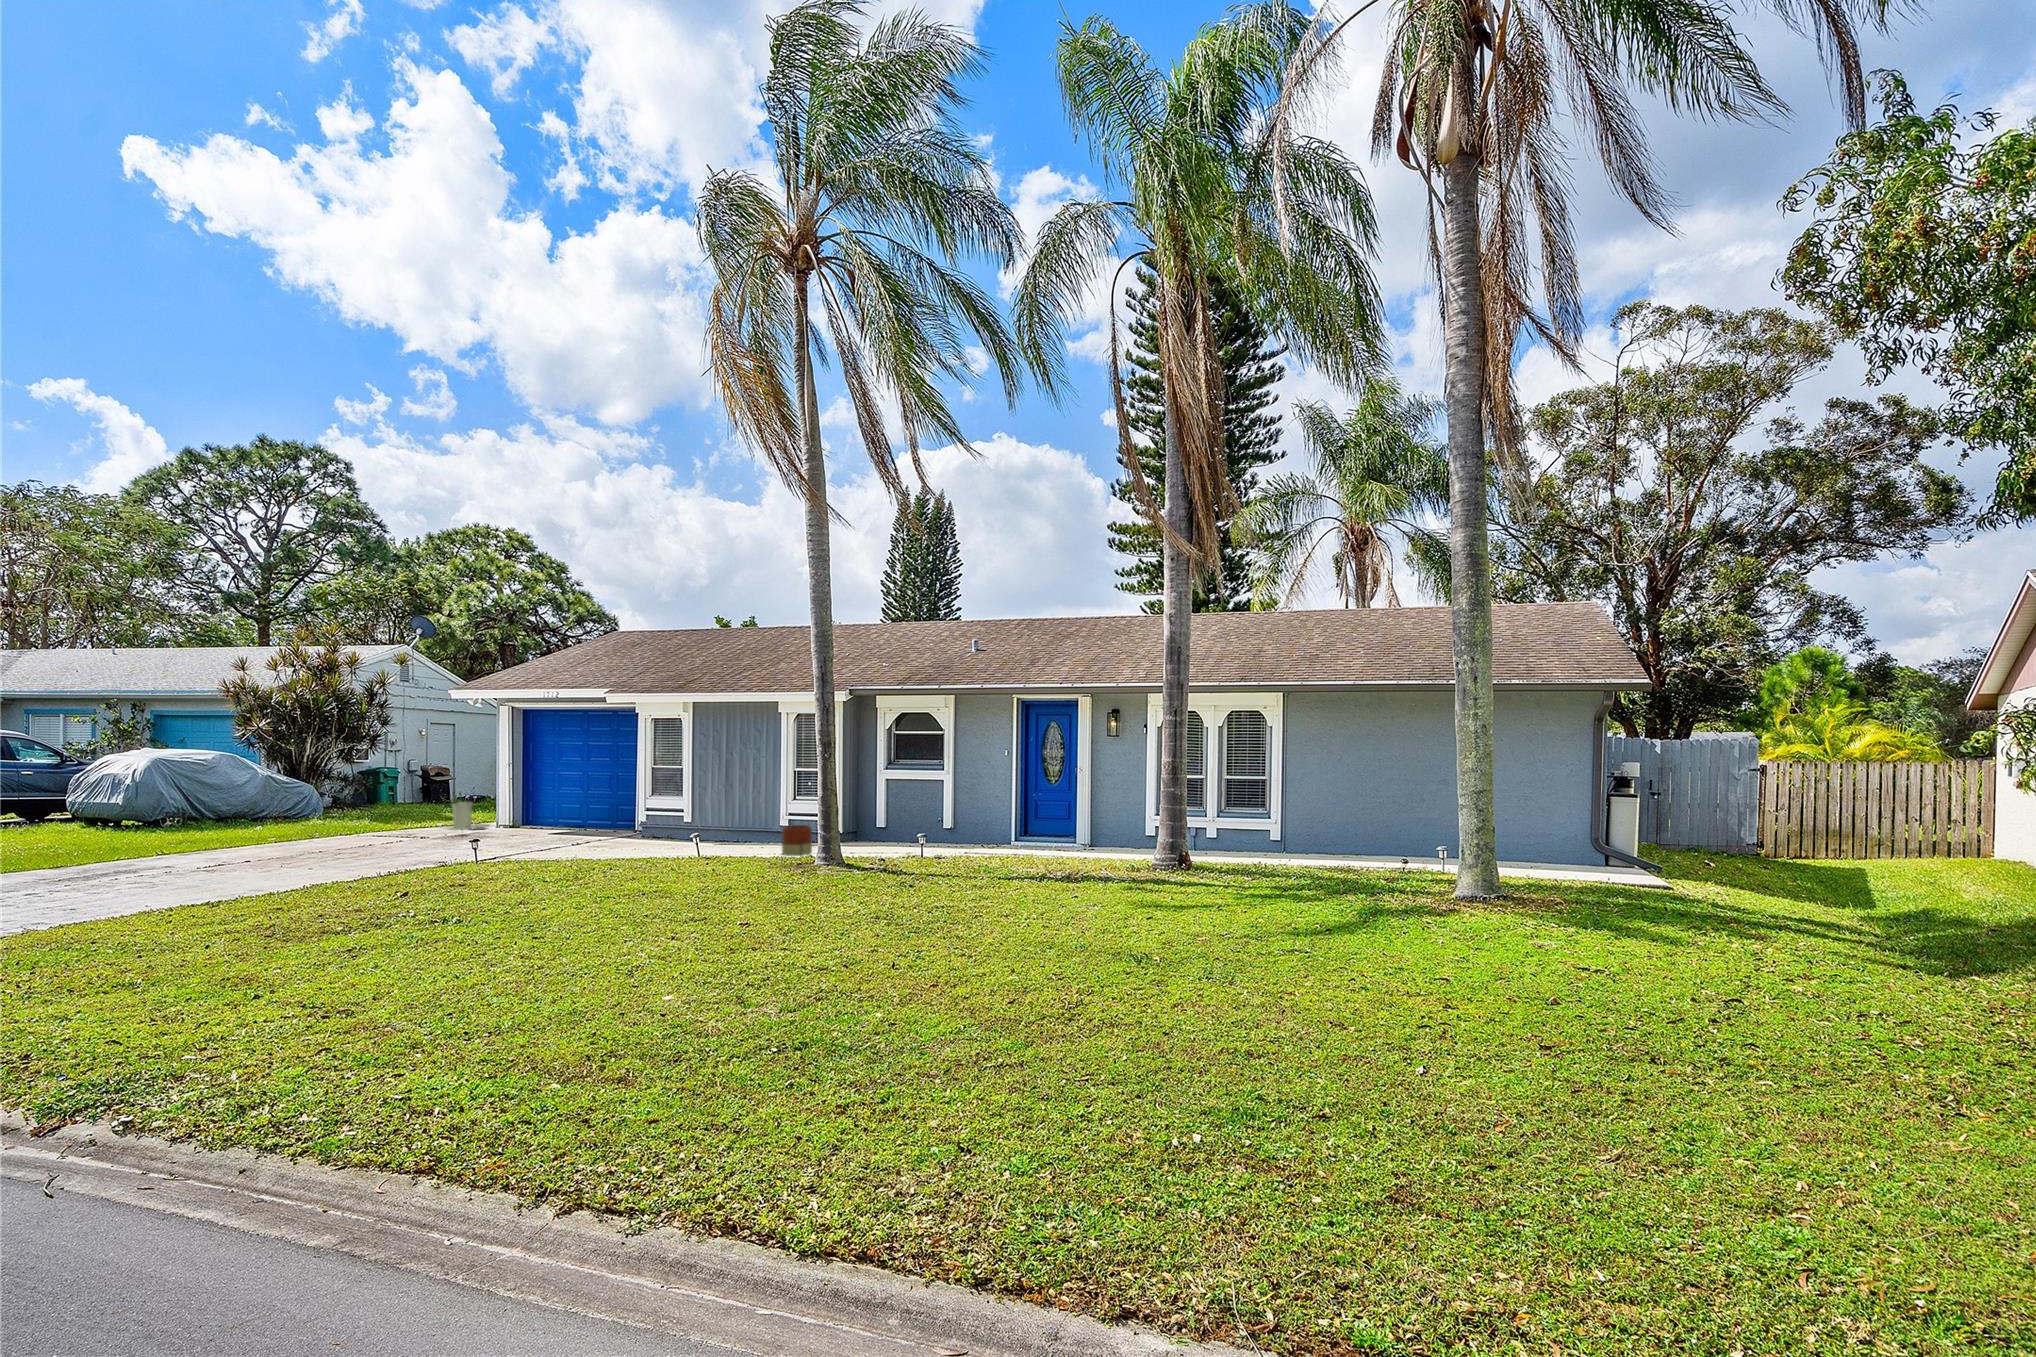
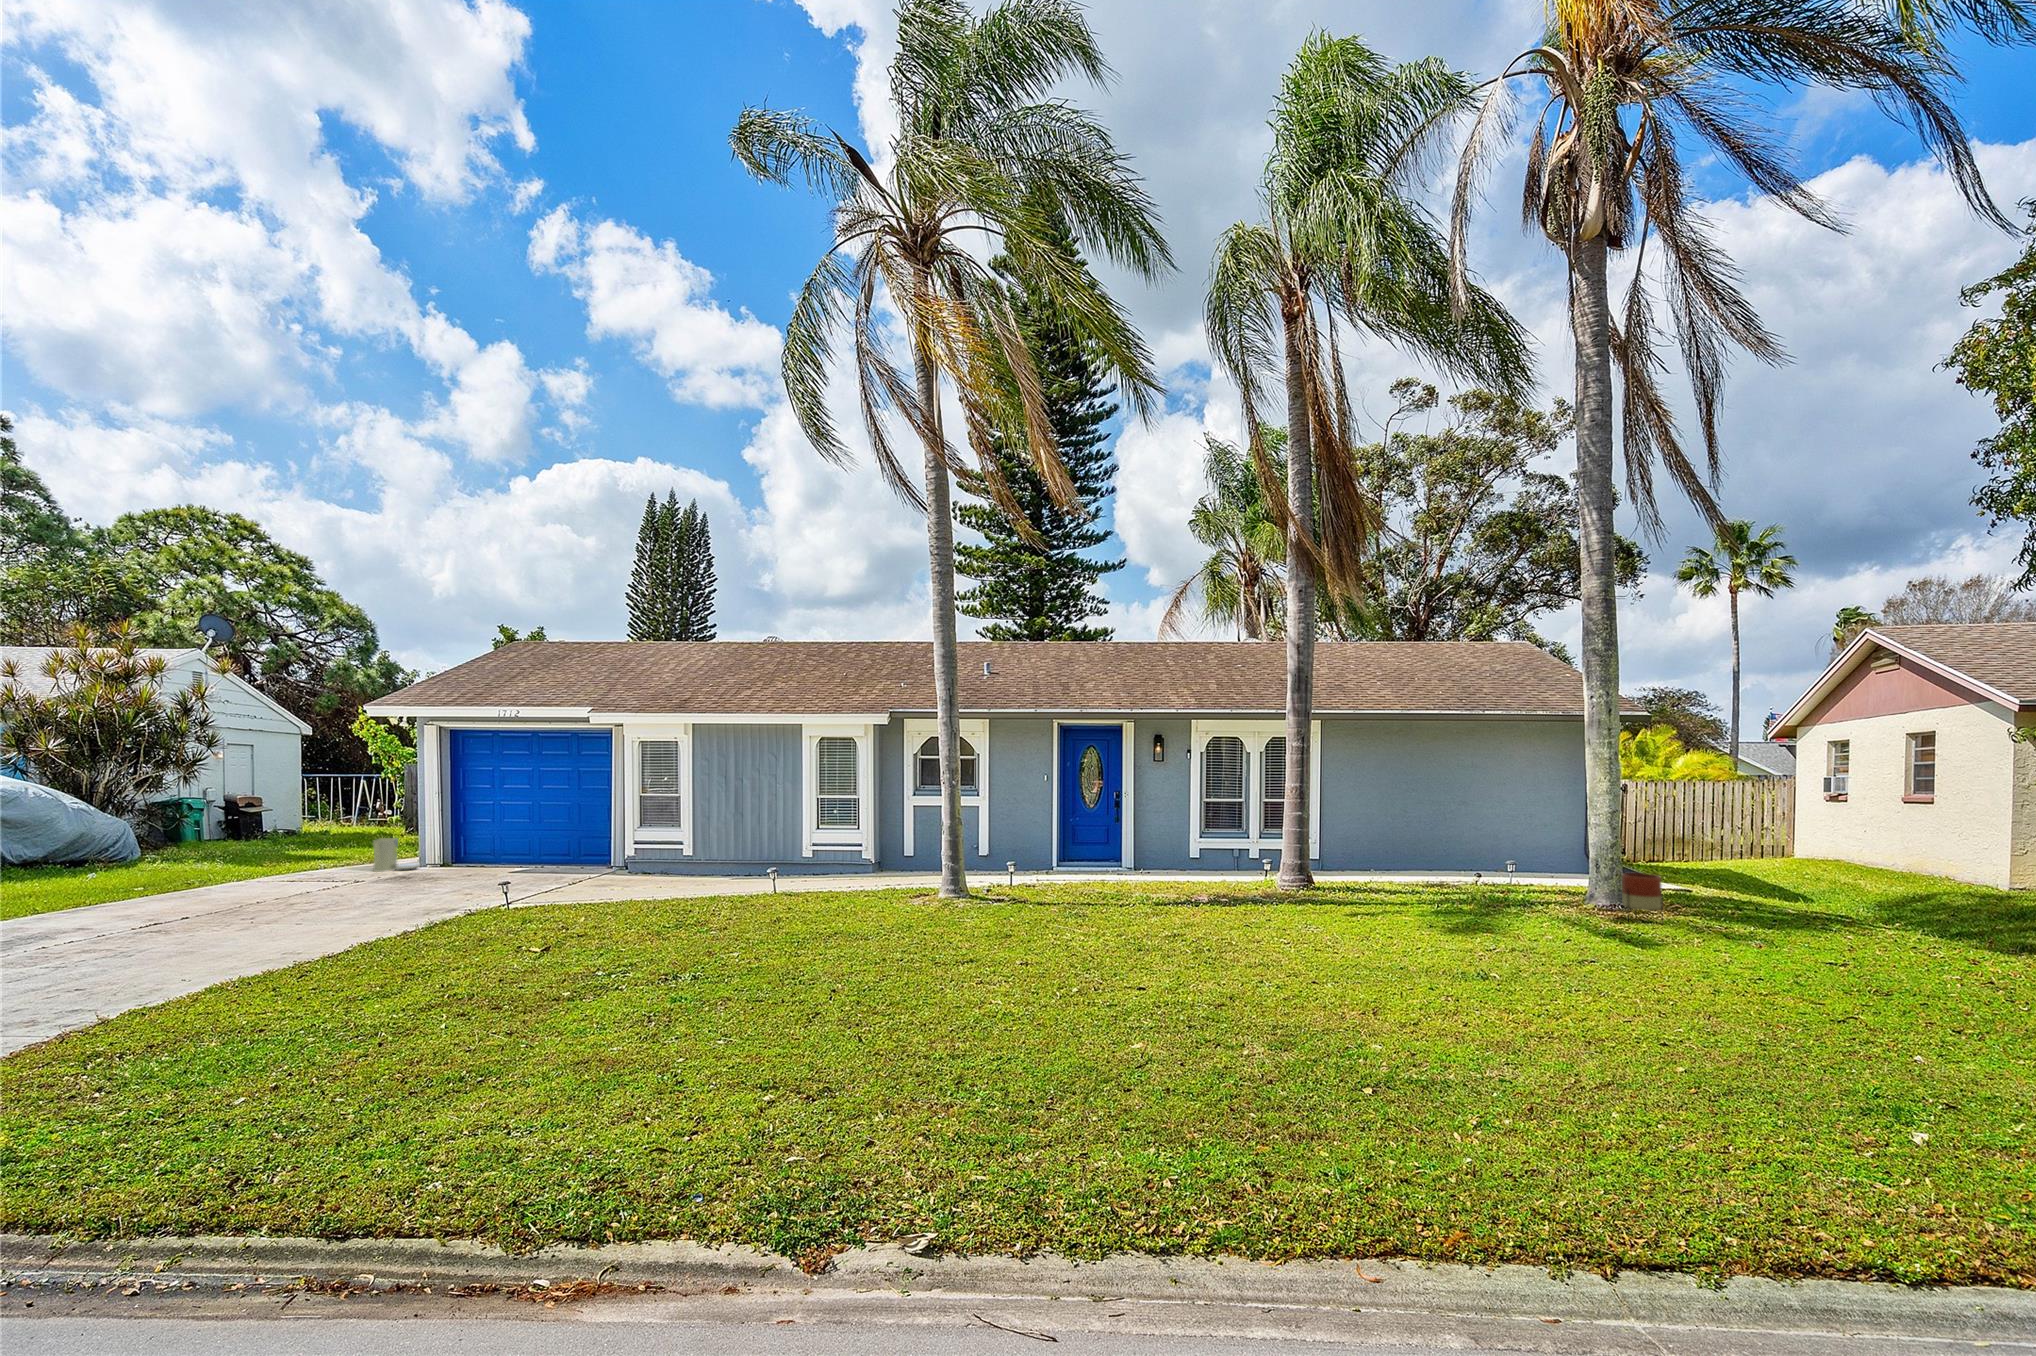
planter: present [782,825,812,857] -> present [1622,873,1663,911]

